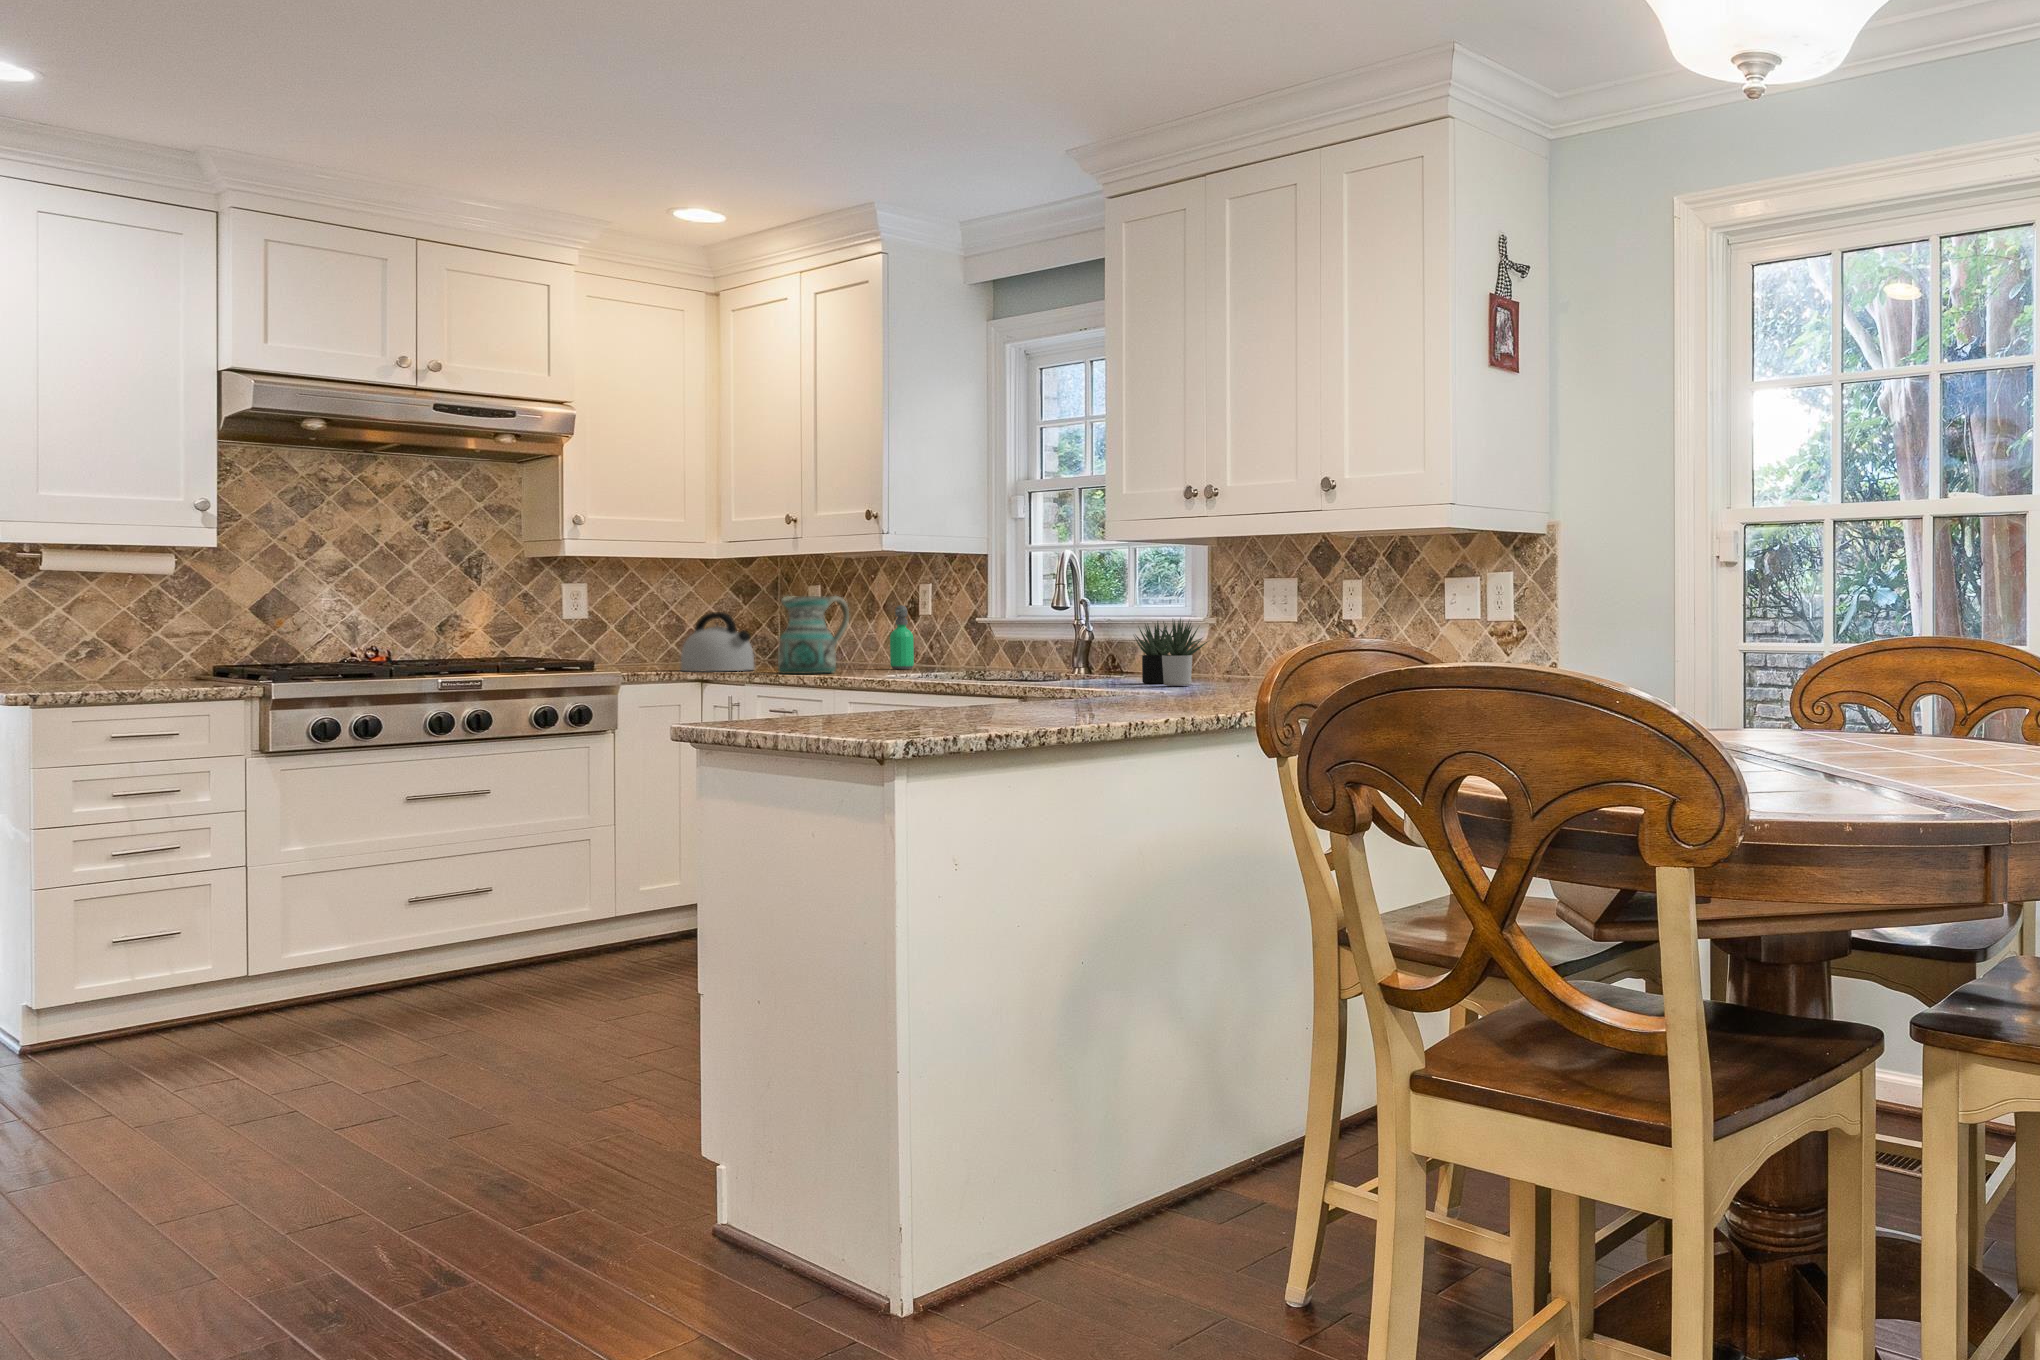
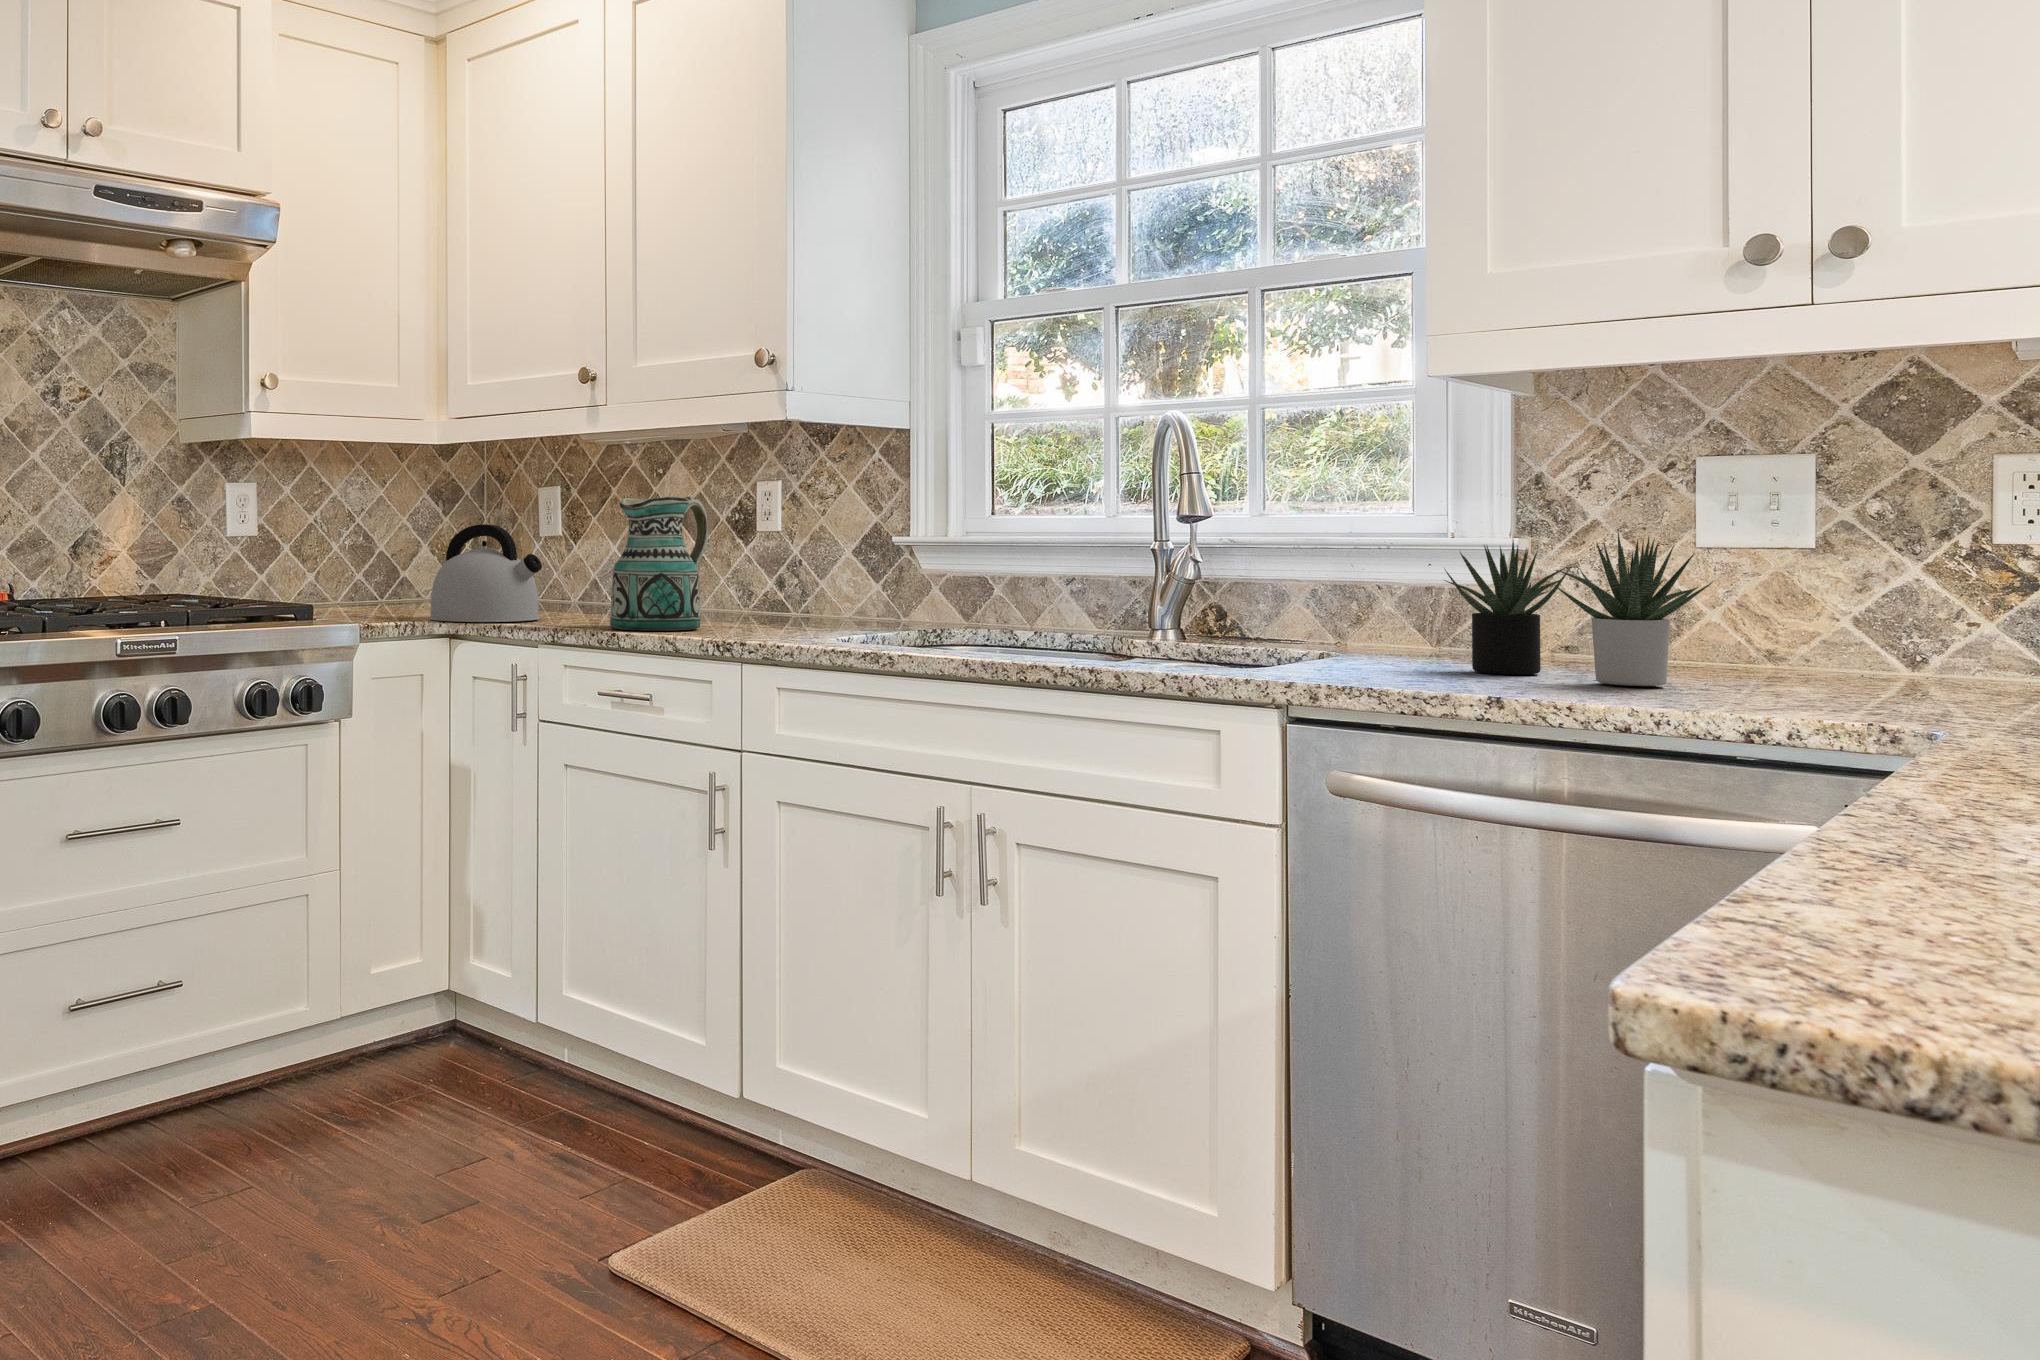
soap dispenser: present [890,605,914,669] -> none [737,514,773,619]

